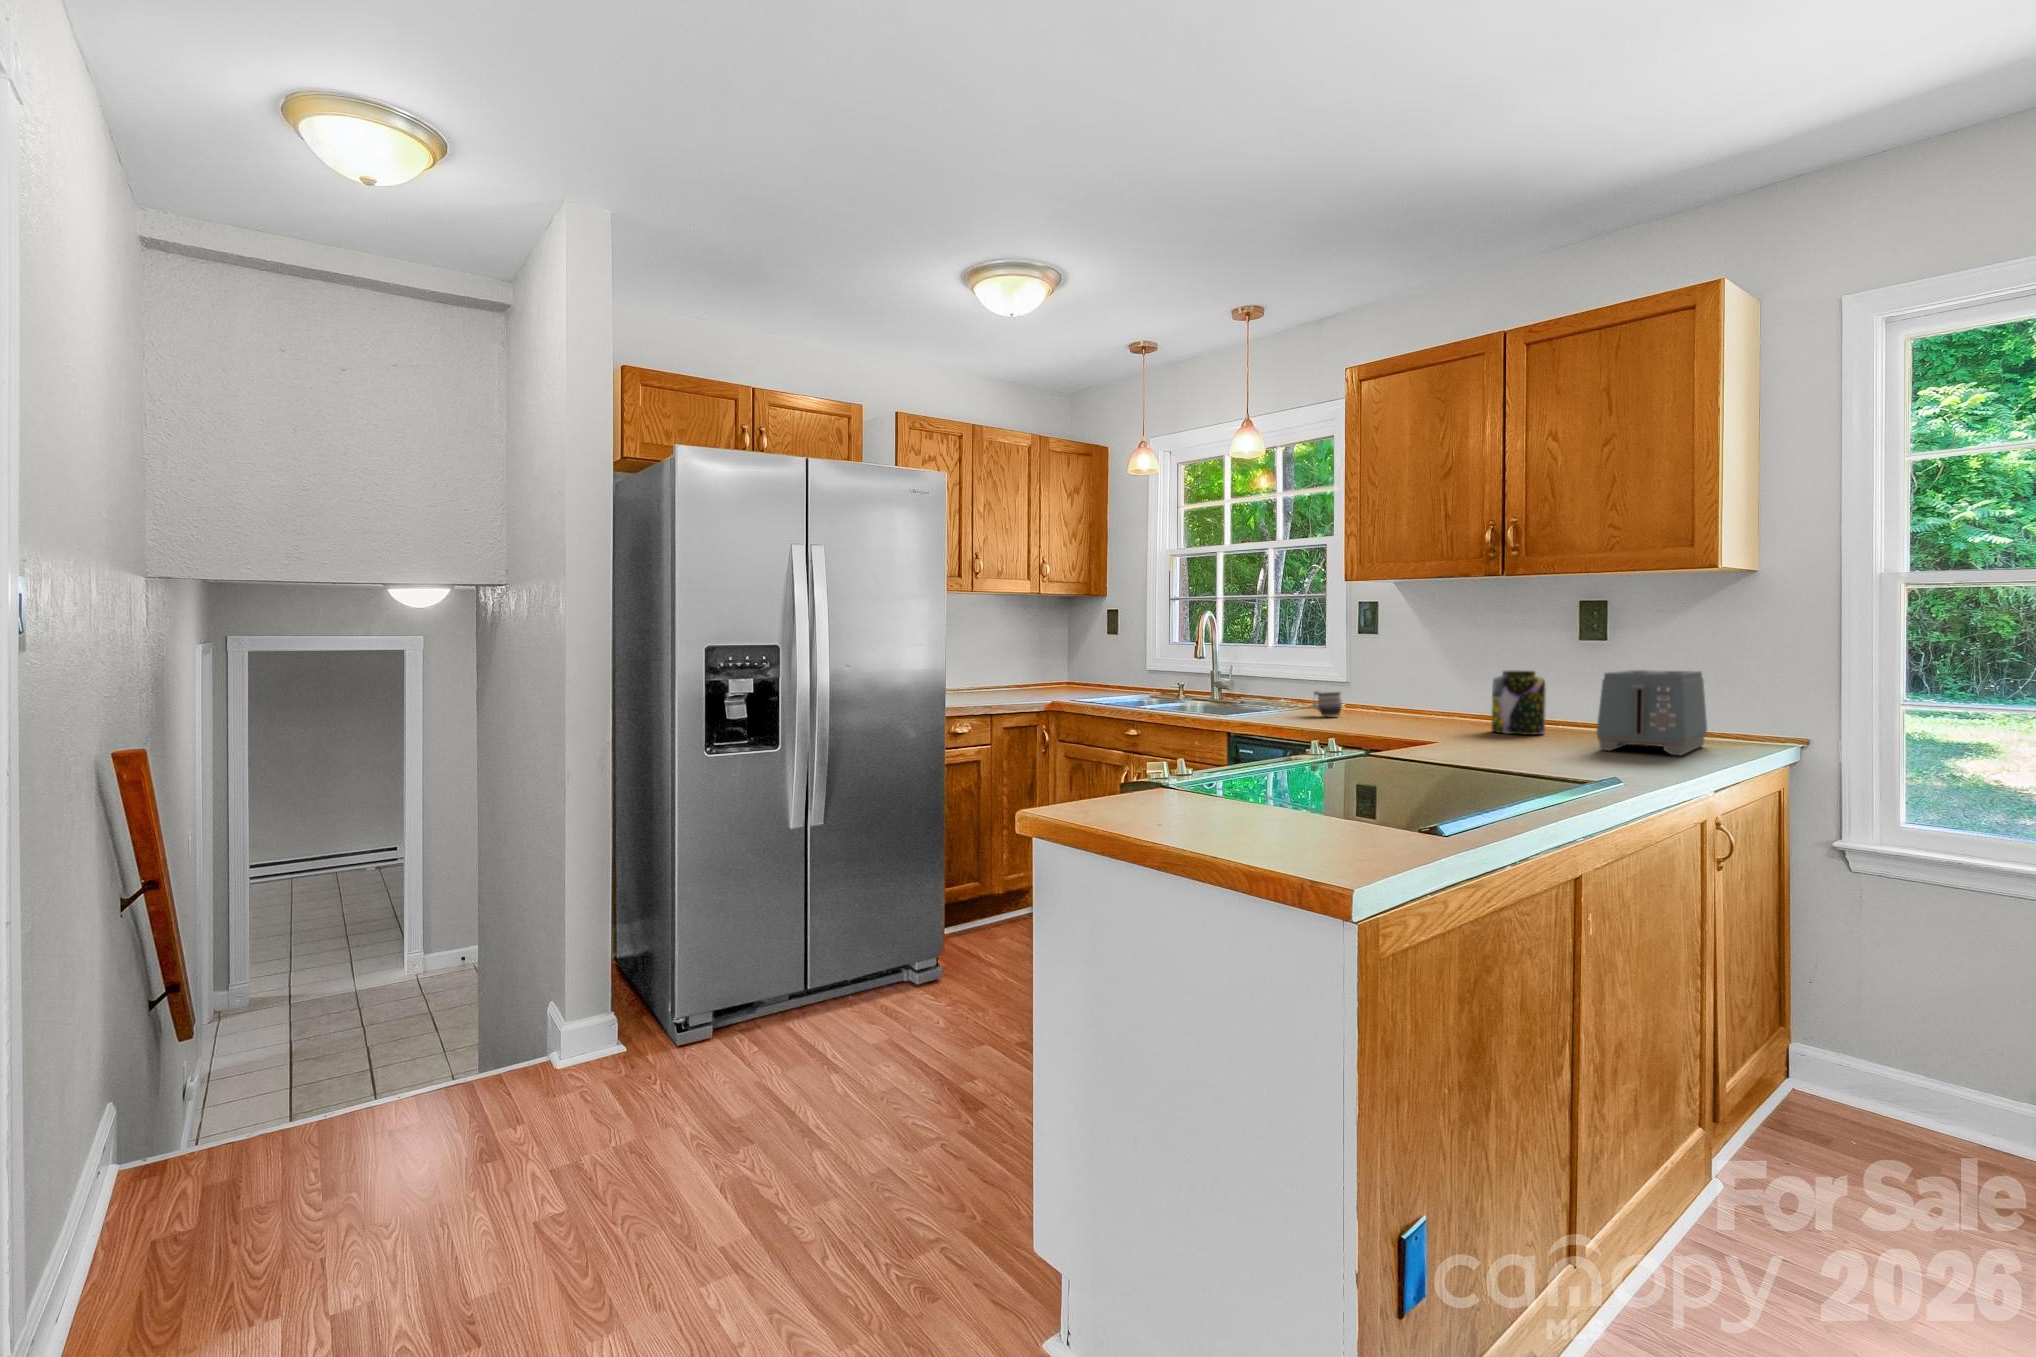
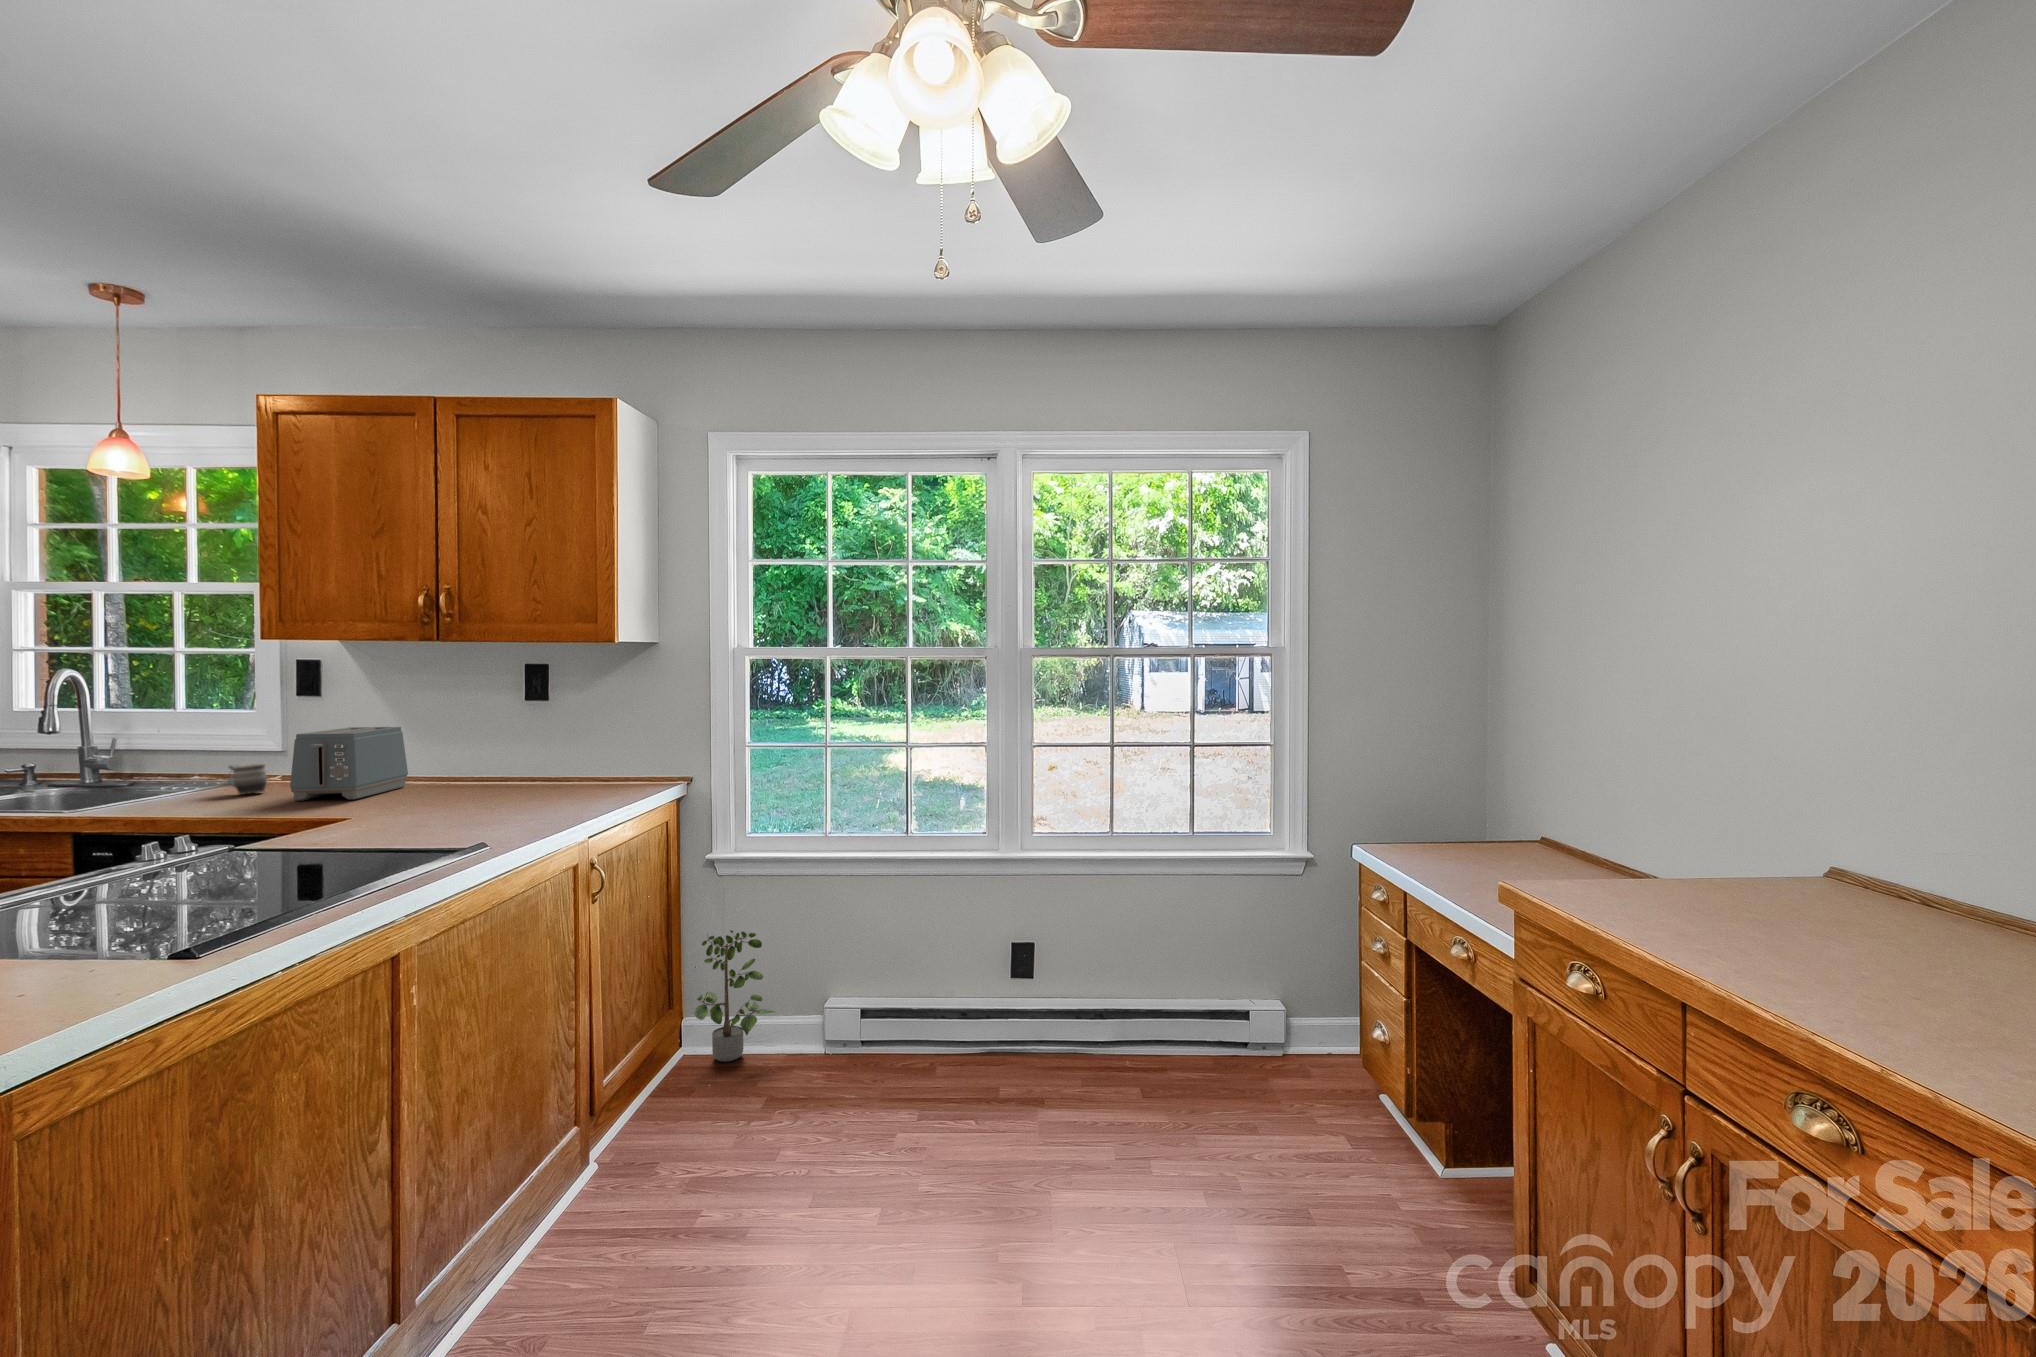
toaster: present [1596,670,1707,755] -> present [290,727,408,801]
jar: present [1492,671,1546,735] -> none [428,735,481,799]
potted plant: none [1817,937,1963,1112] -> present [694,930,774,1062]

